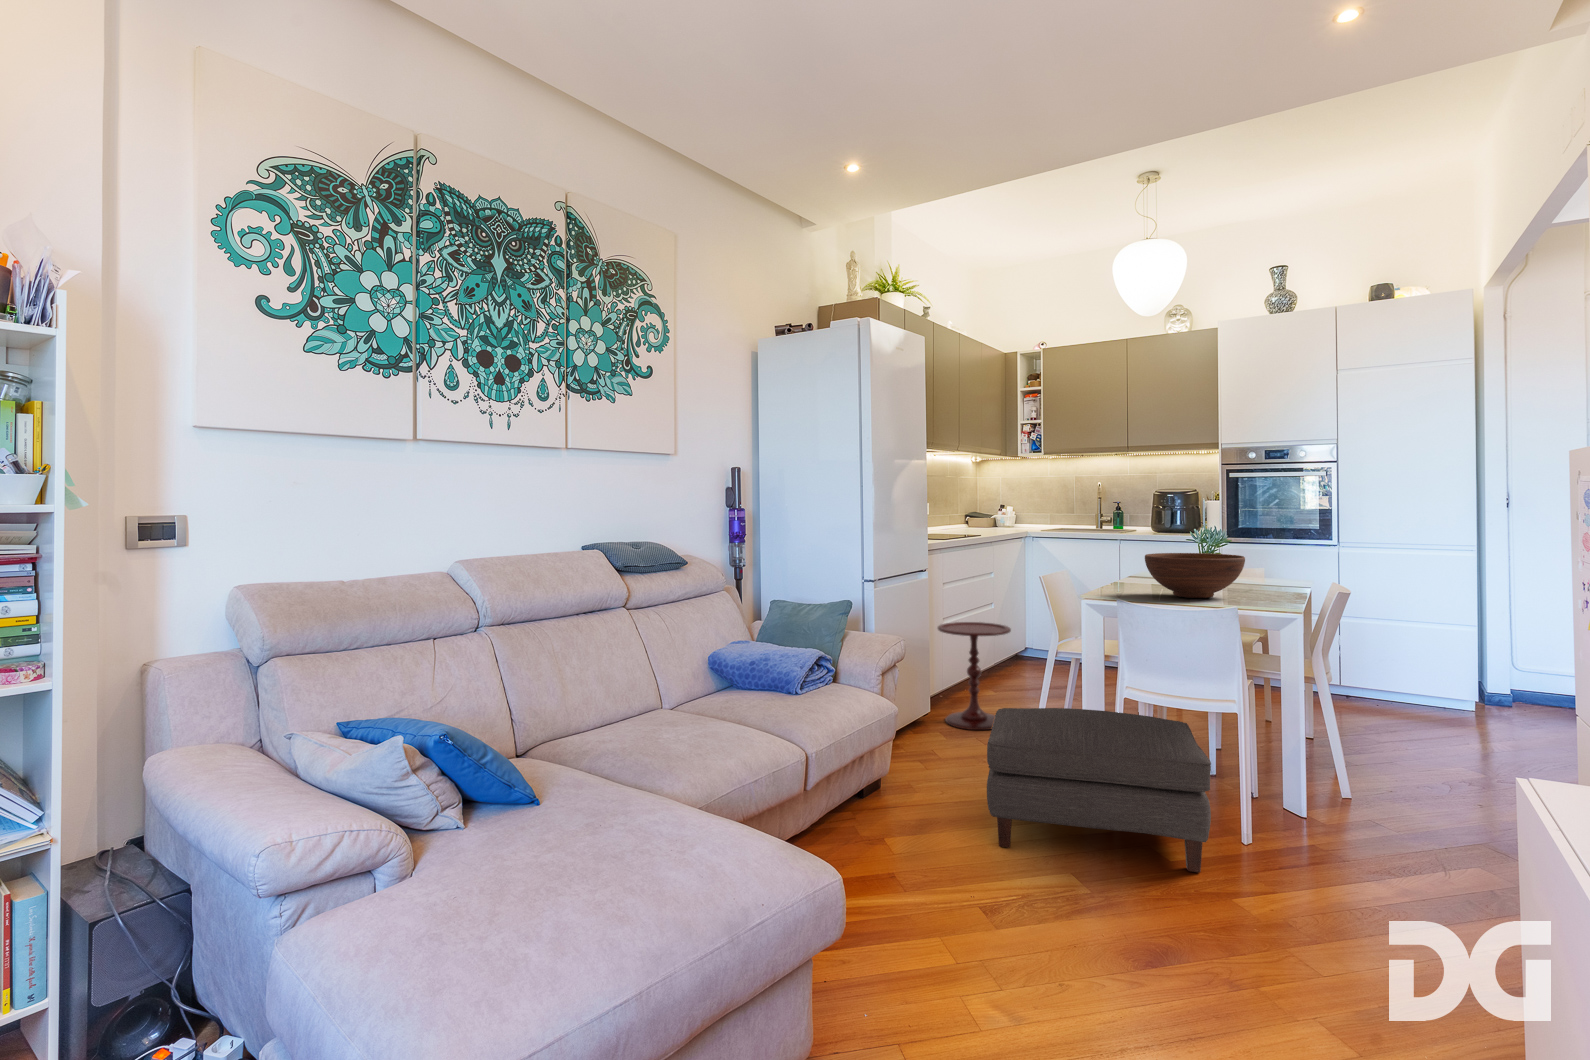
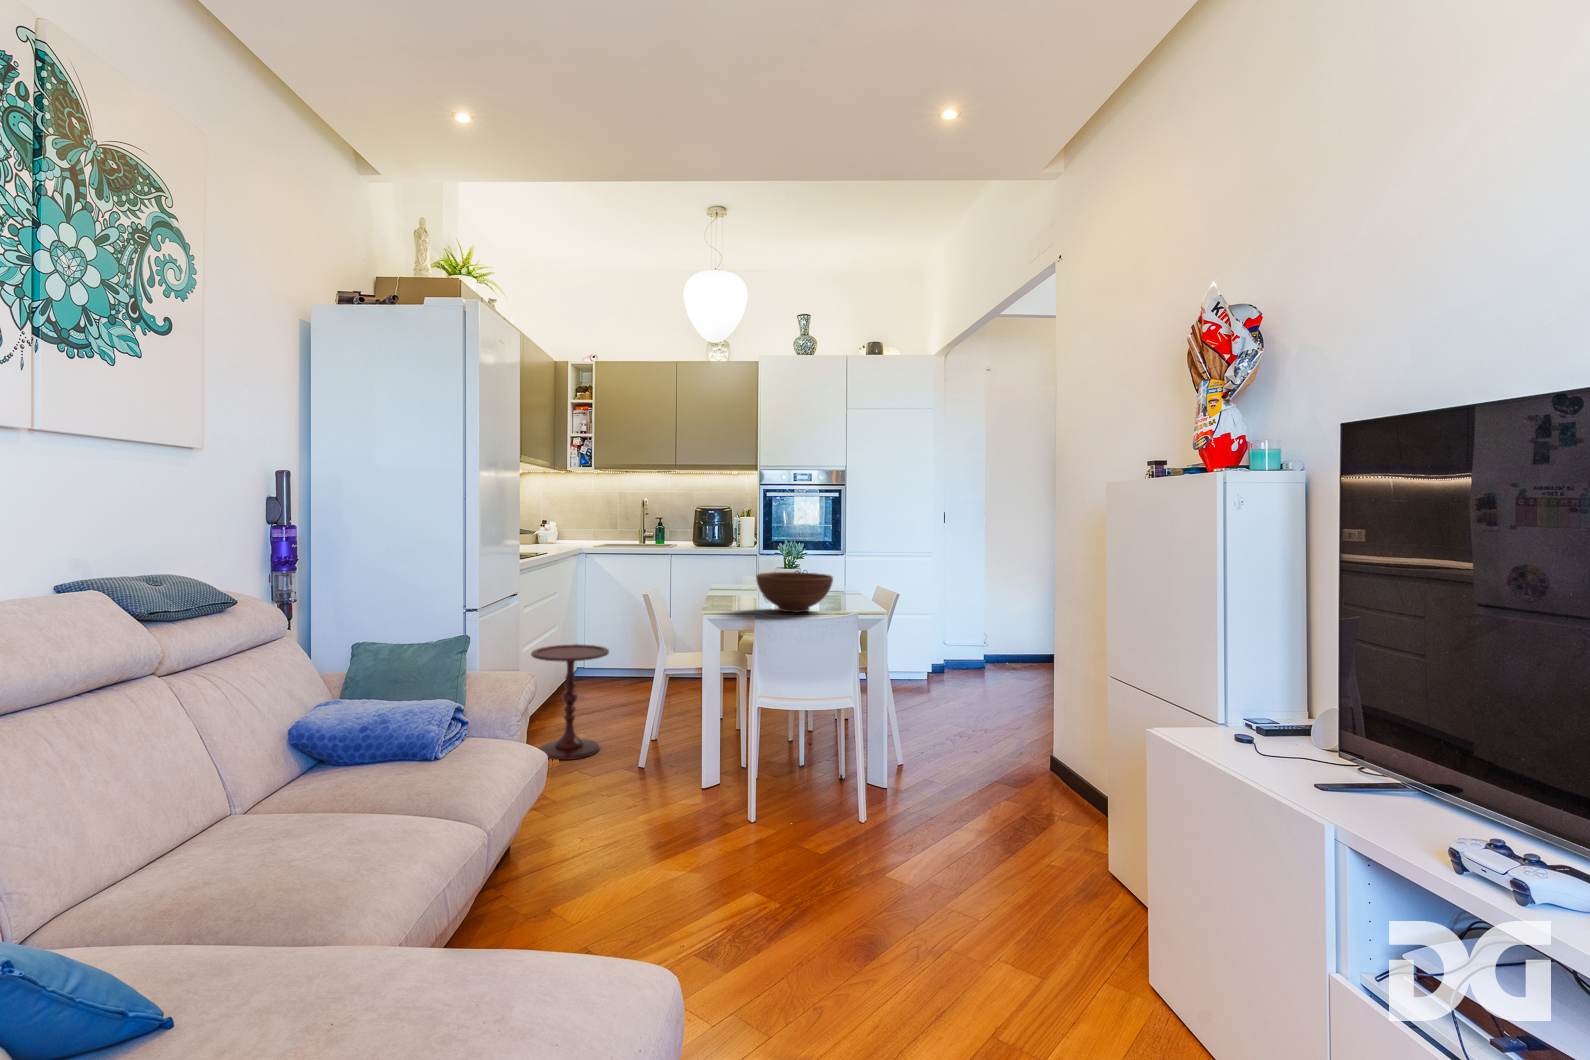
ottoman: present [987,708,1211,873] -> none [641,722,848,877]

